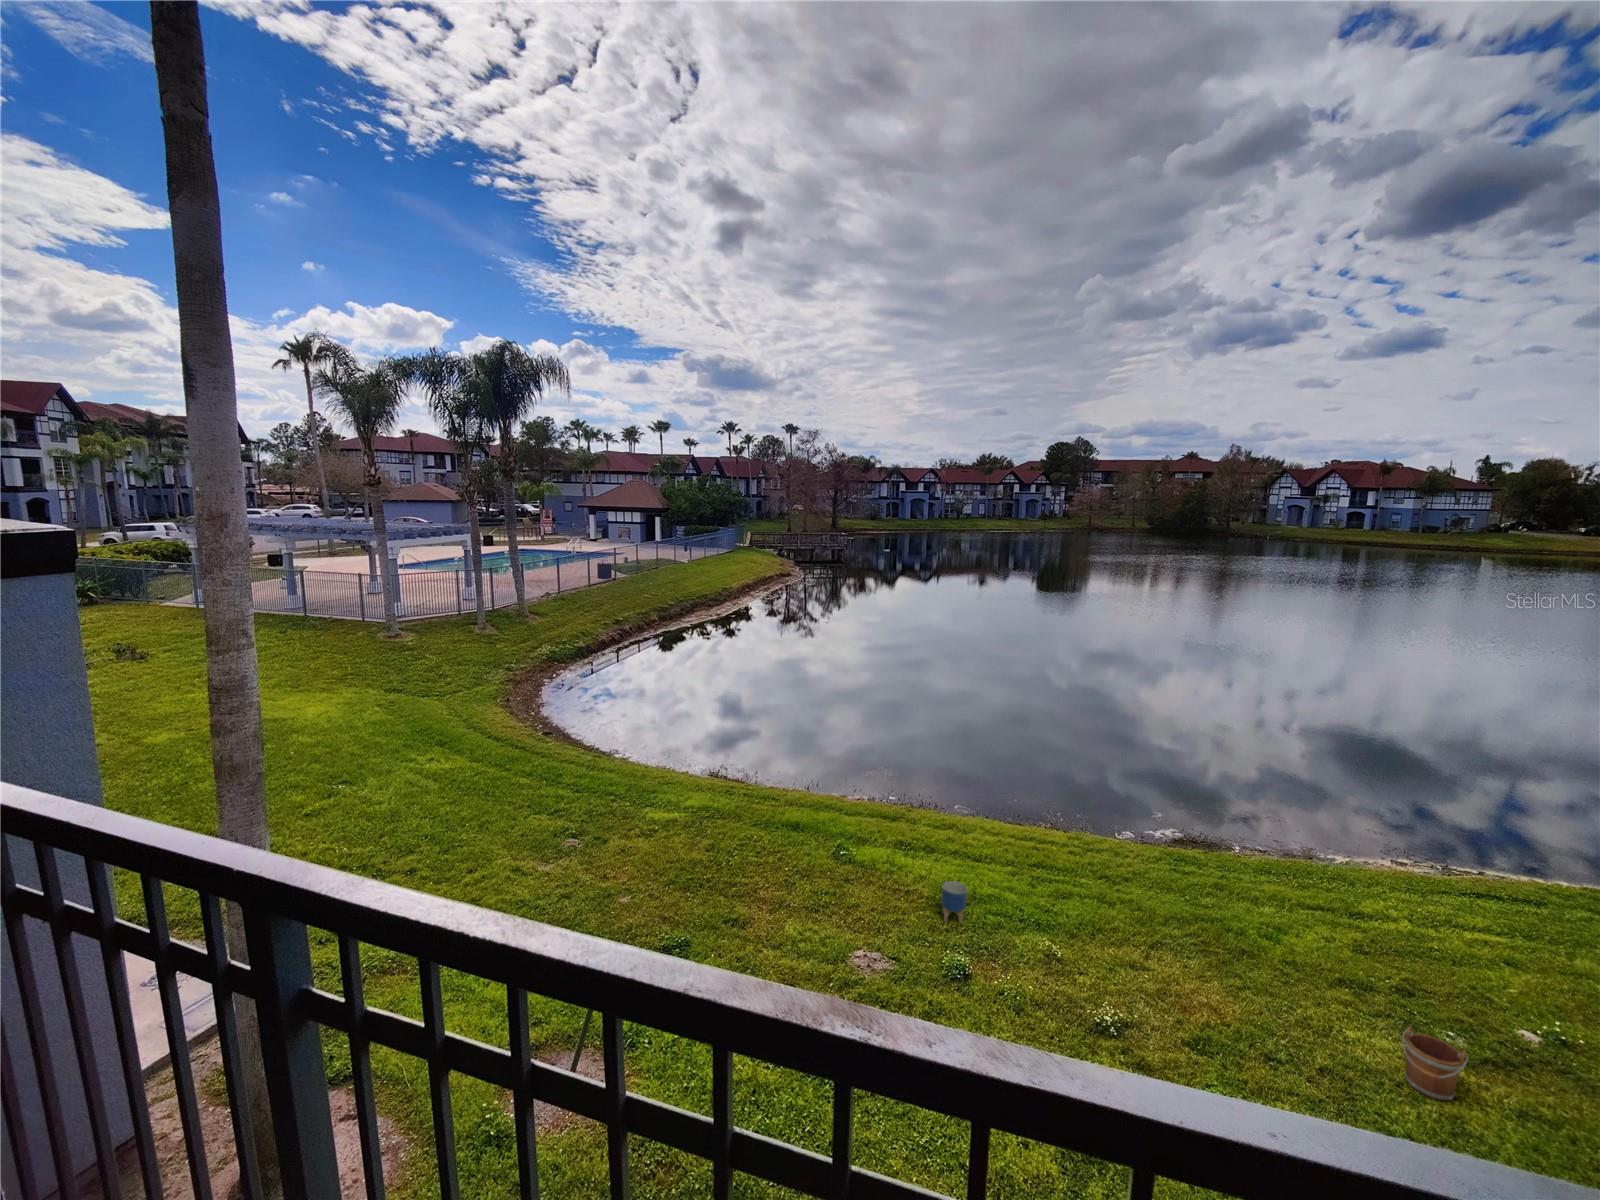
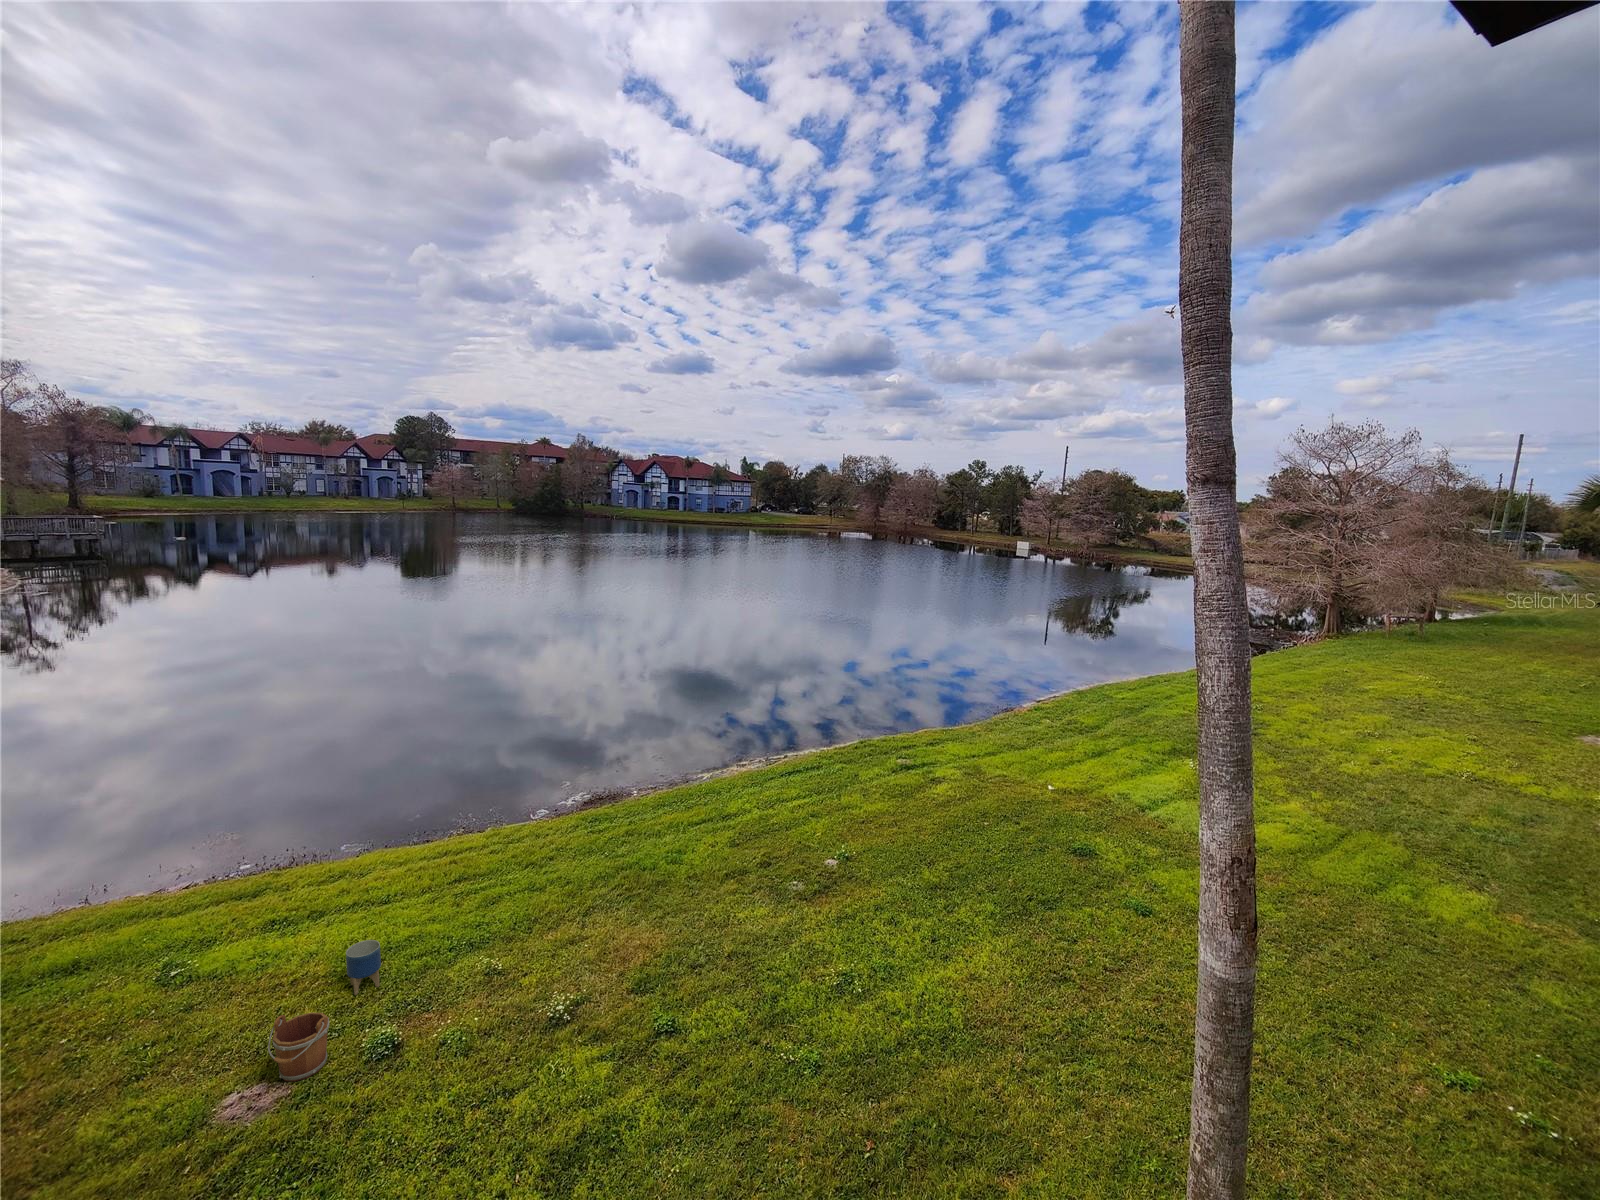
bucket: present [1402,1027,1468,1101] -> present [268,1012,329,1082]

